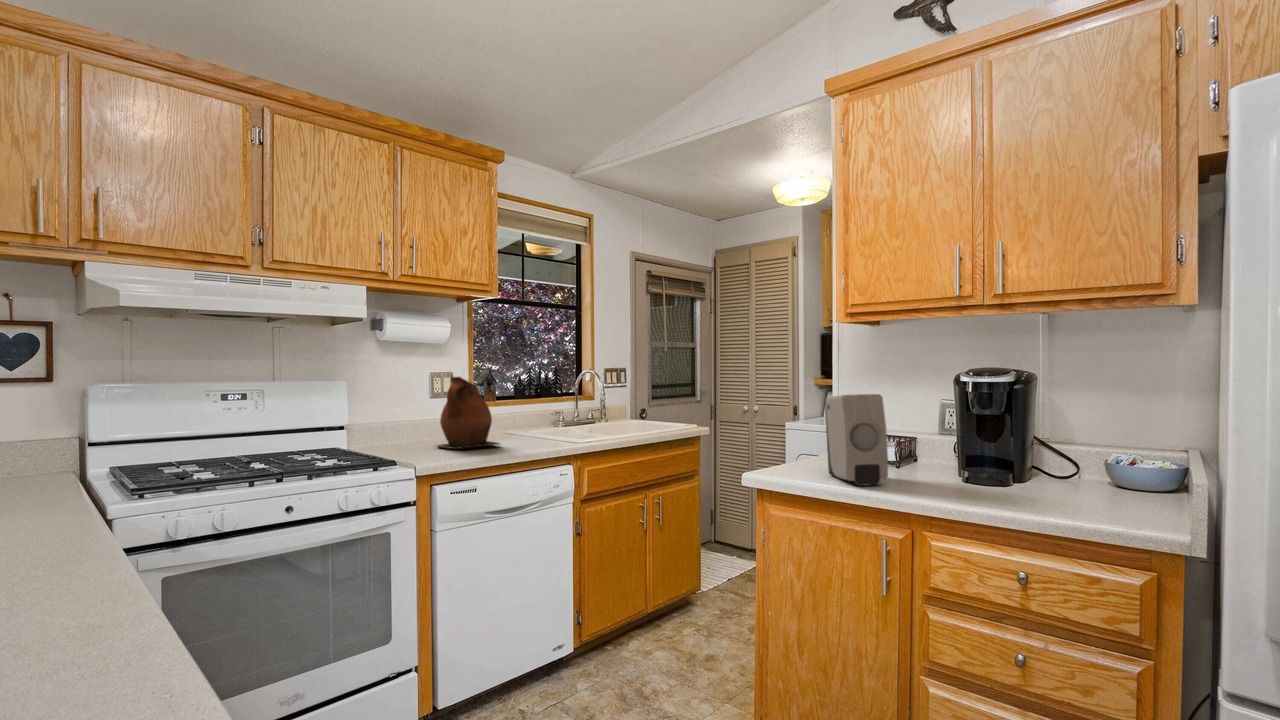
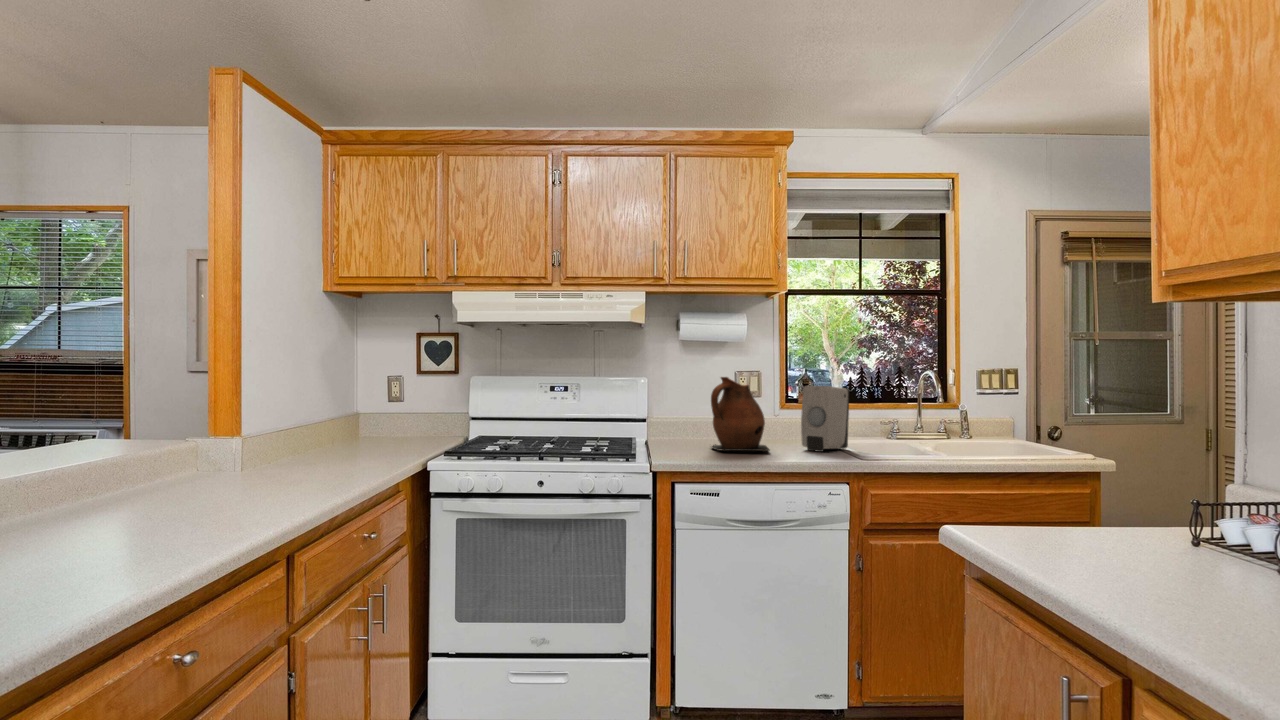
soap dispenser: present [825,394,888,486] -> present [801,386,849,452]

